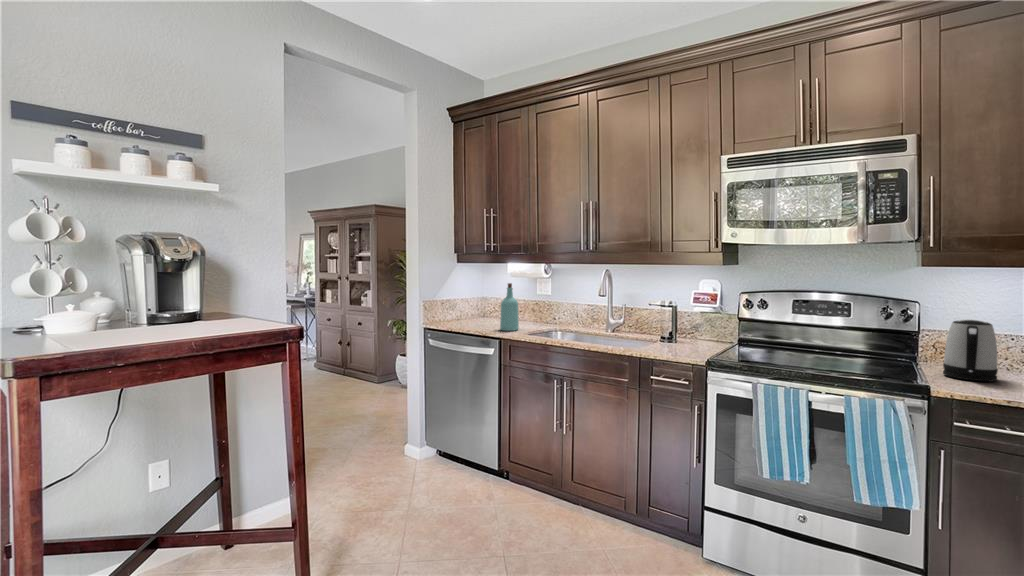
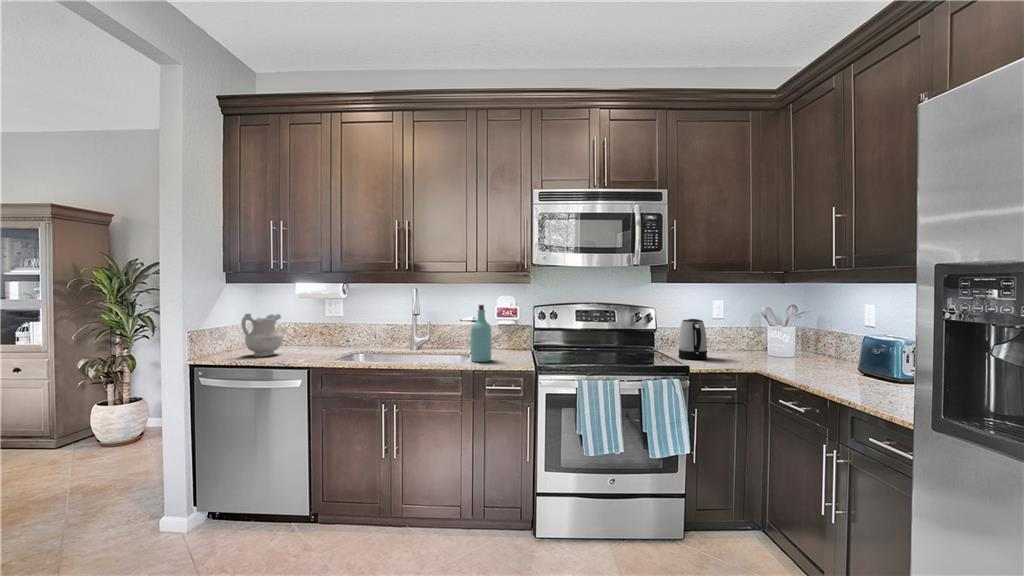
bottle: present [500,283,519,331] -> present [471,305,491,362]
ceramic pitcher: none [461,290,492,327] -> present [241,314,282,356]

